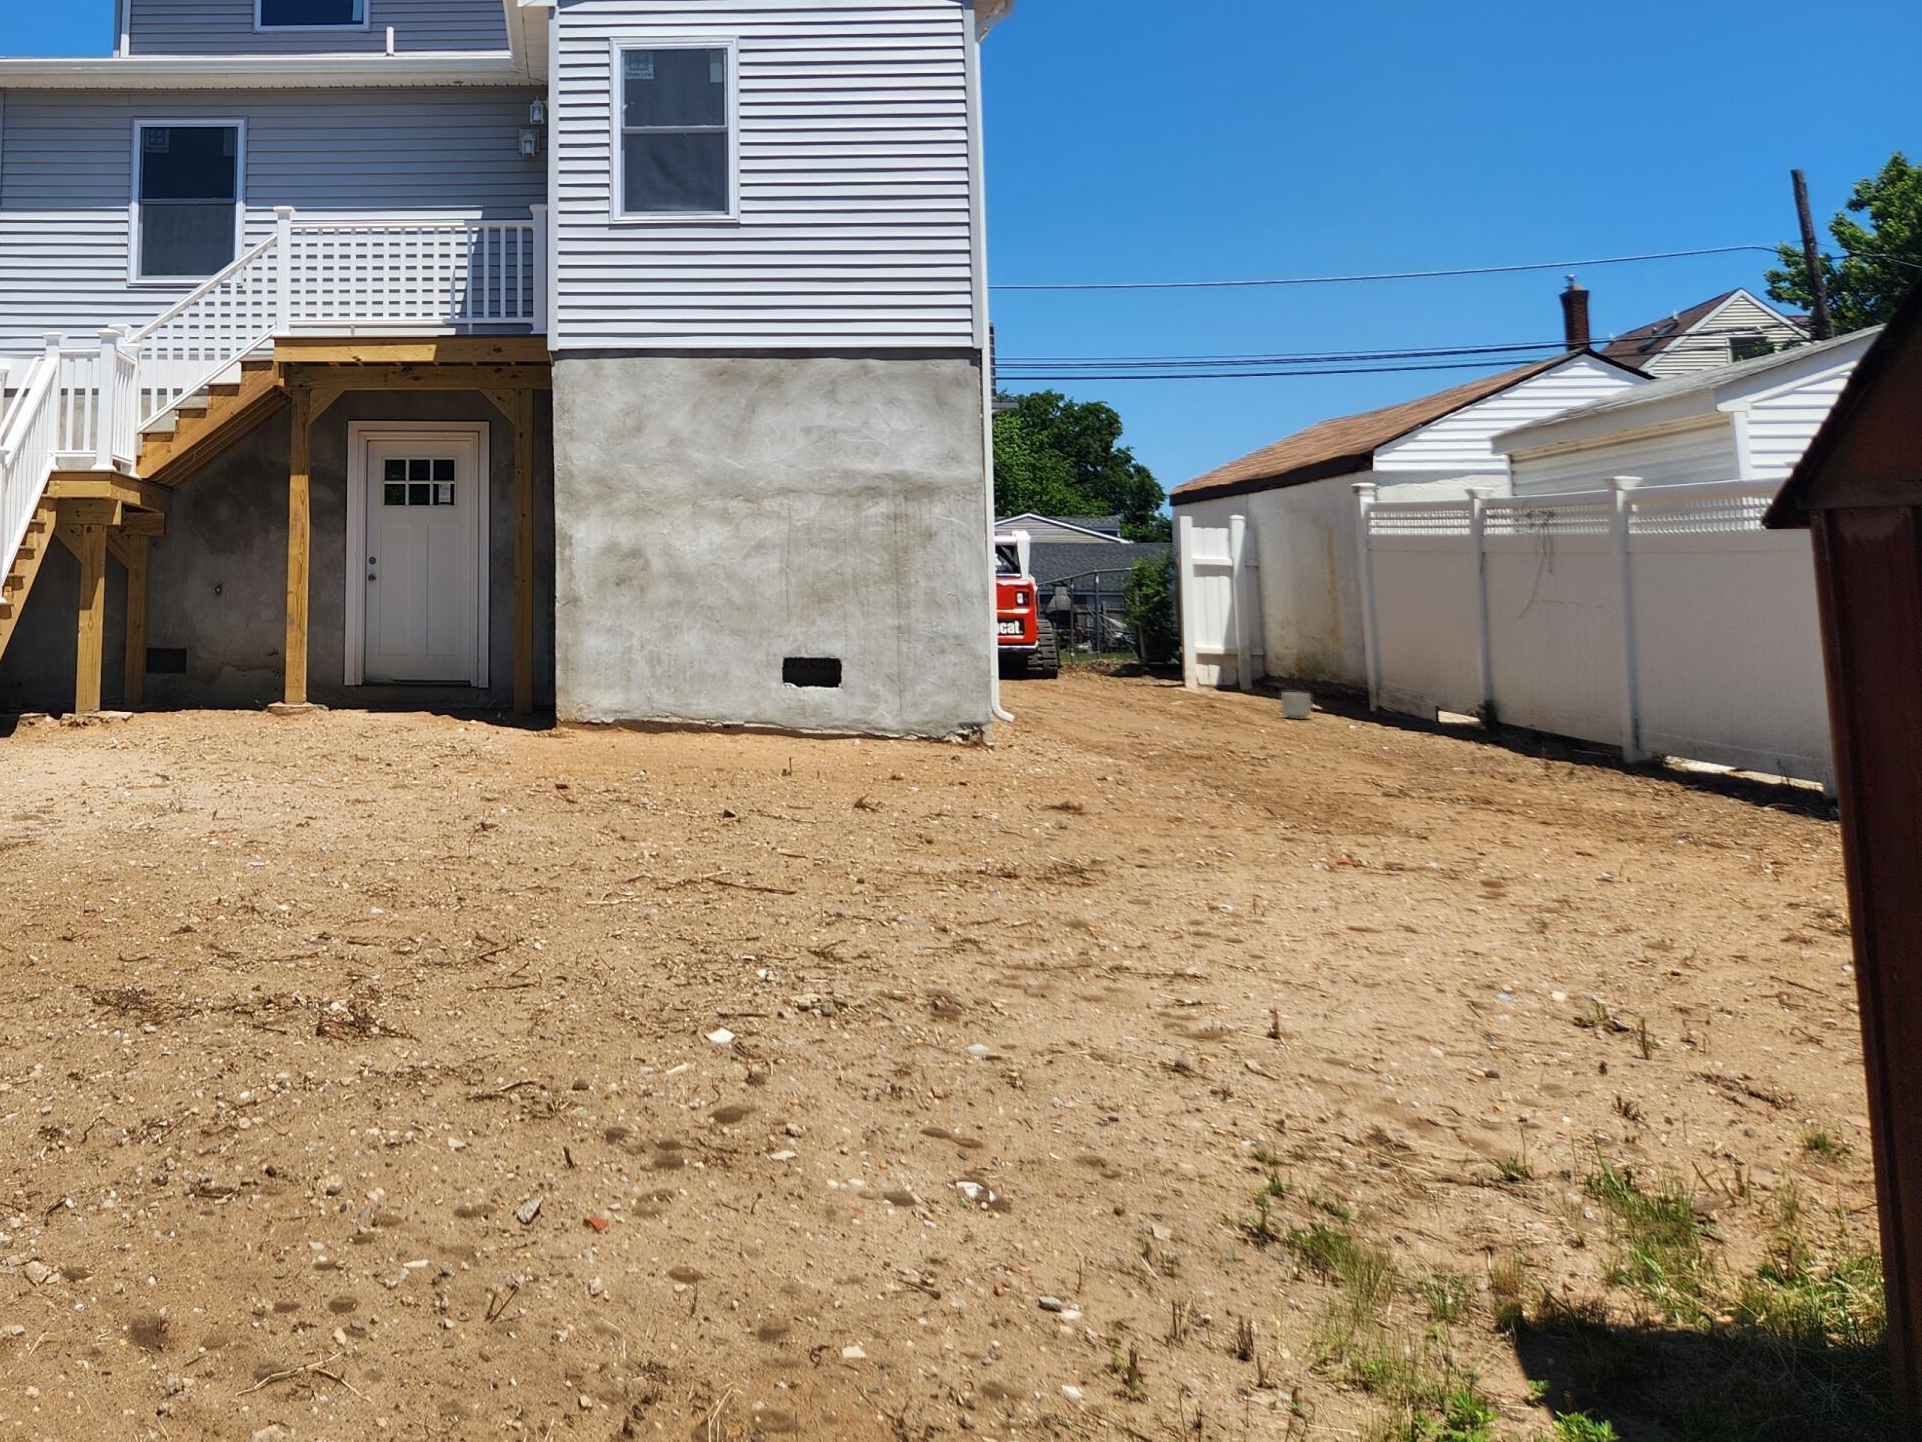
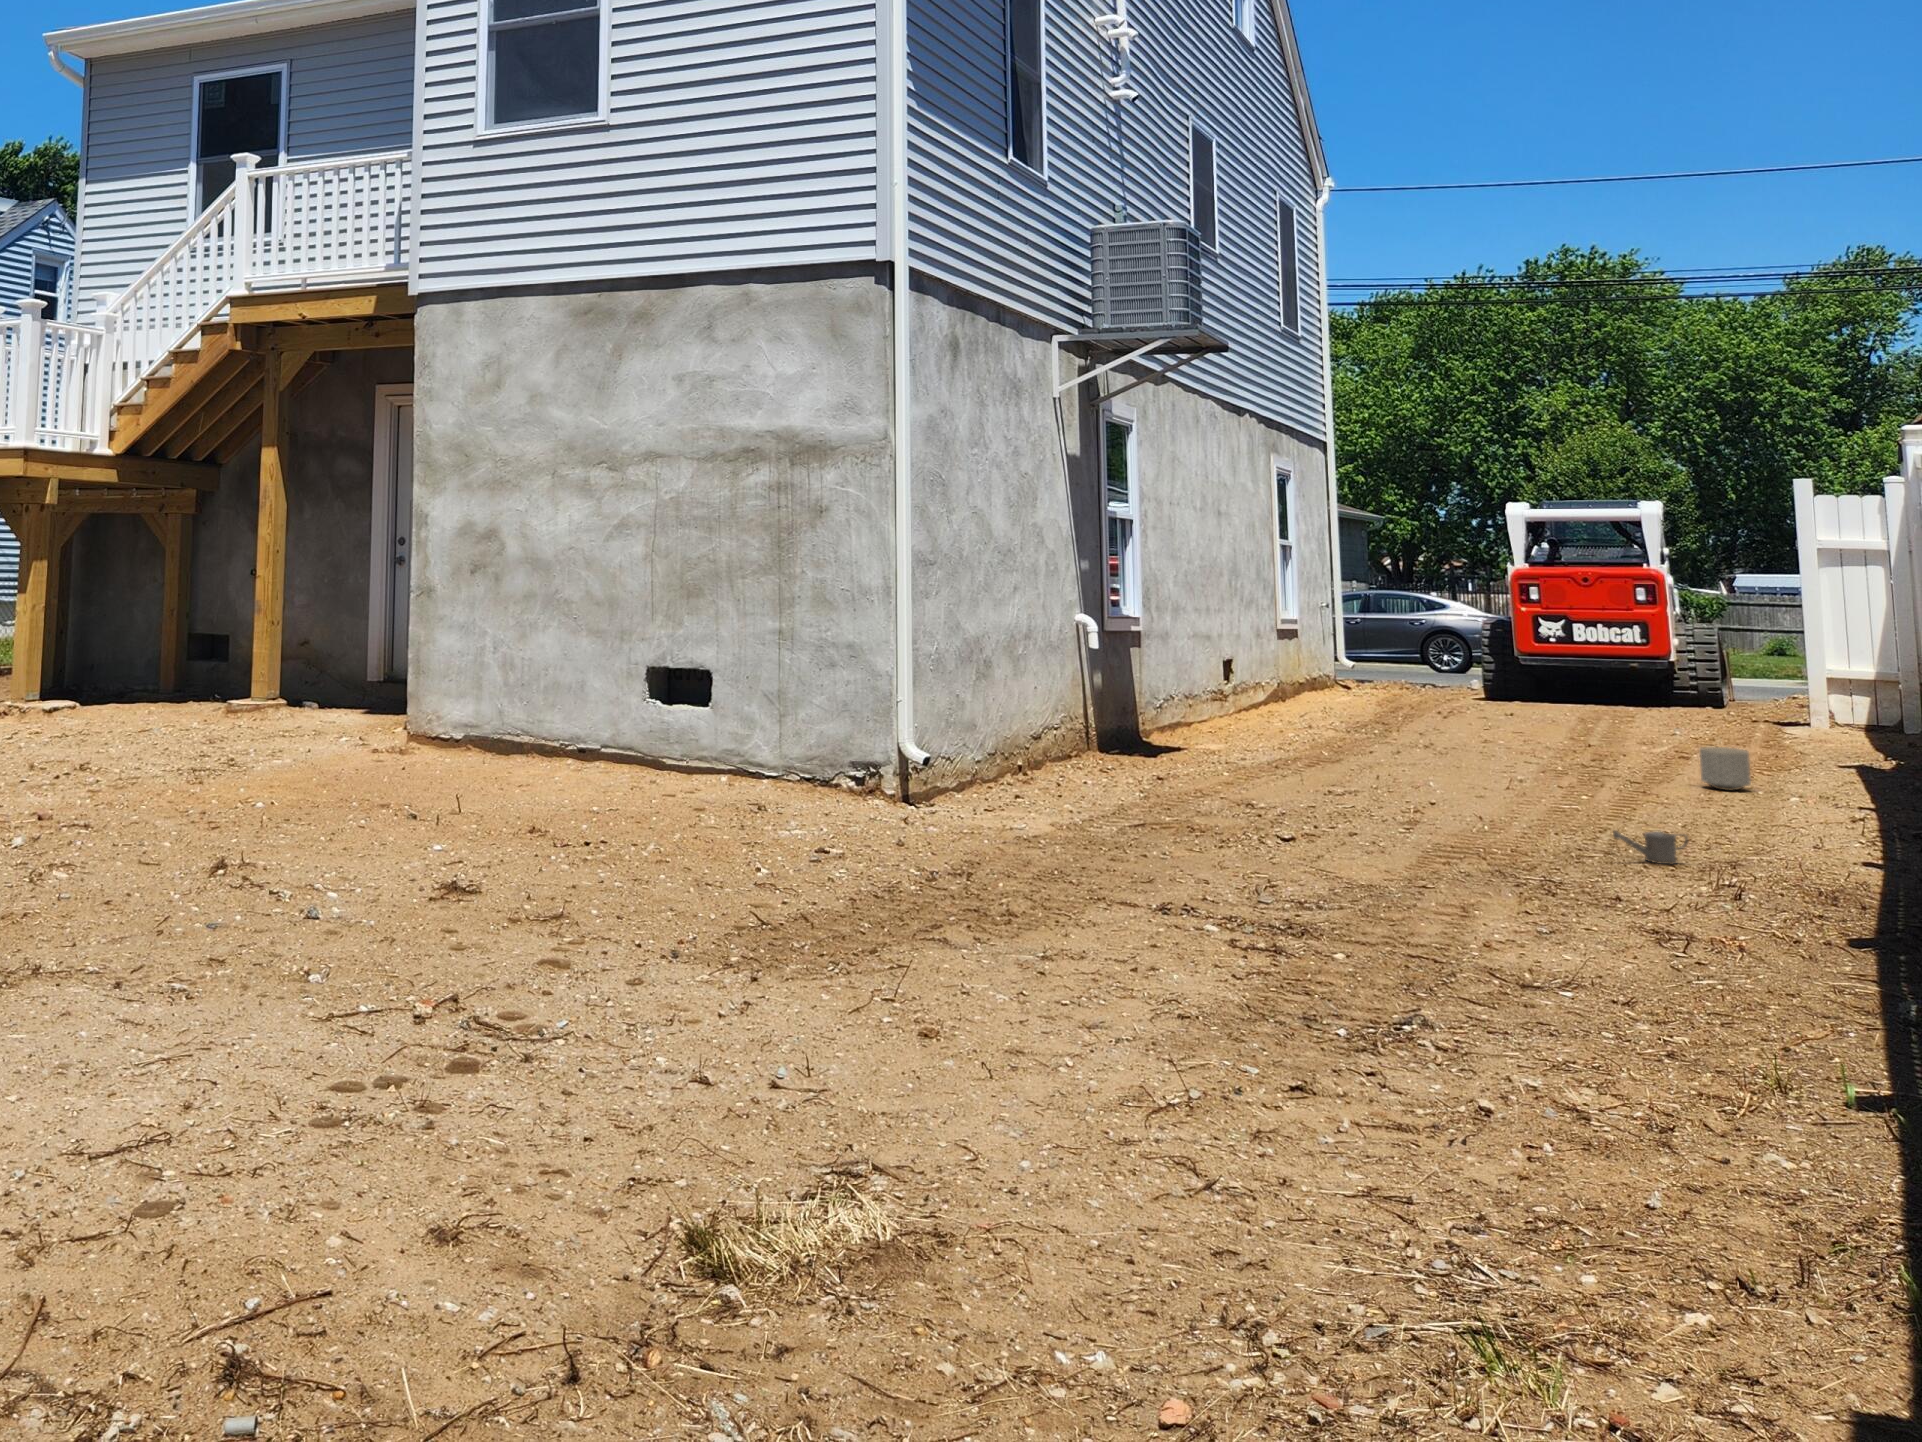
watering can: none [1415,740,1445,759] -> present [1613,831,1688,864]

